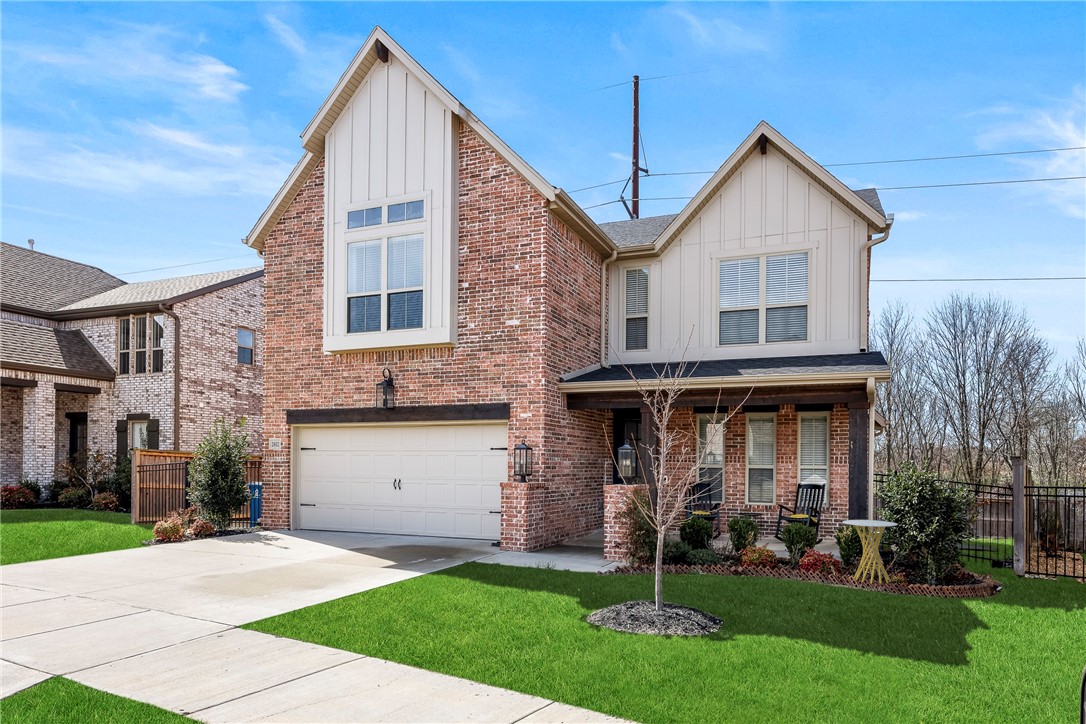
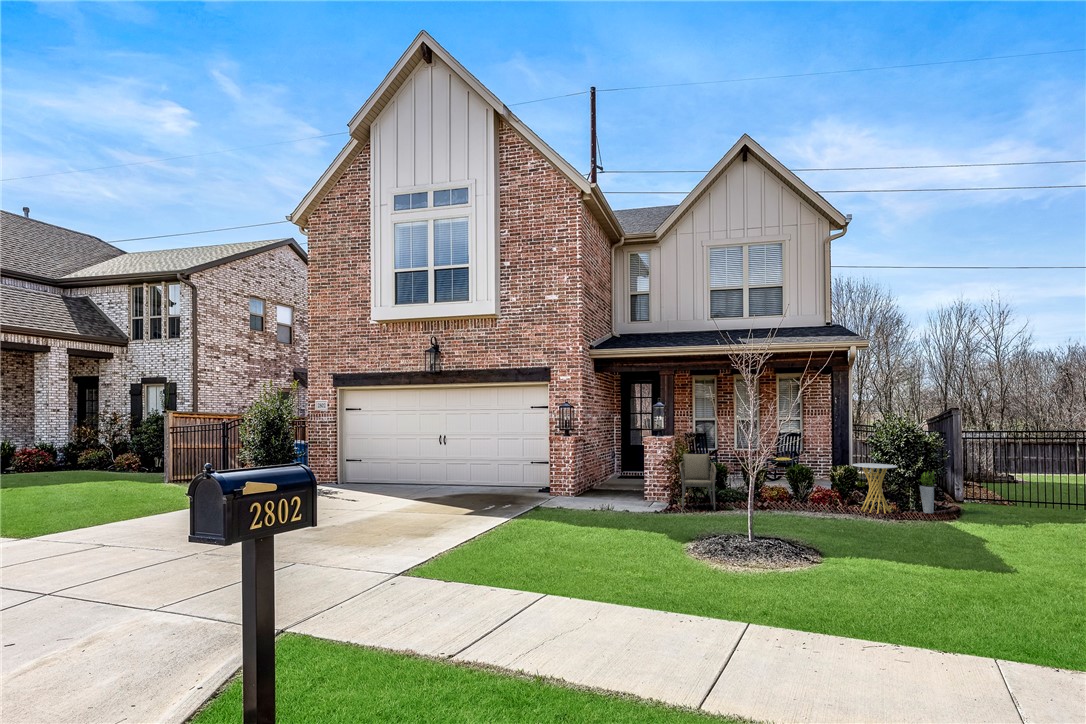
armchair: none [633,504,677,573] -> present [679,453,716,510]
planter: none [924,530,949,585] -> present [919,471,936,513]

